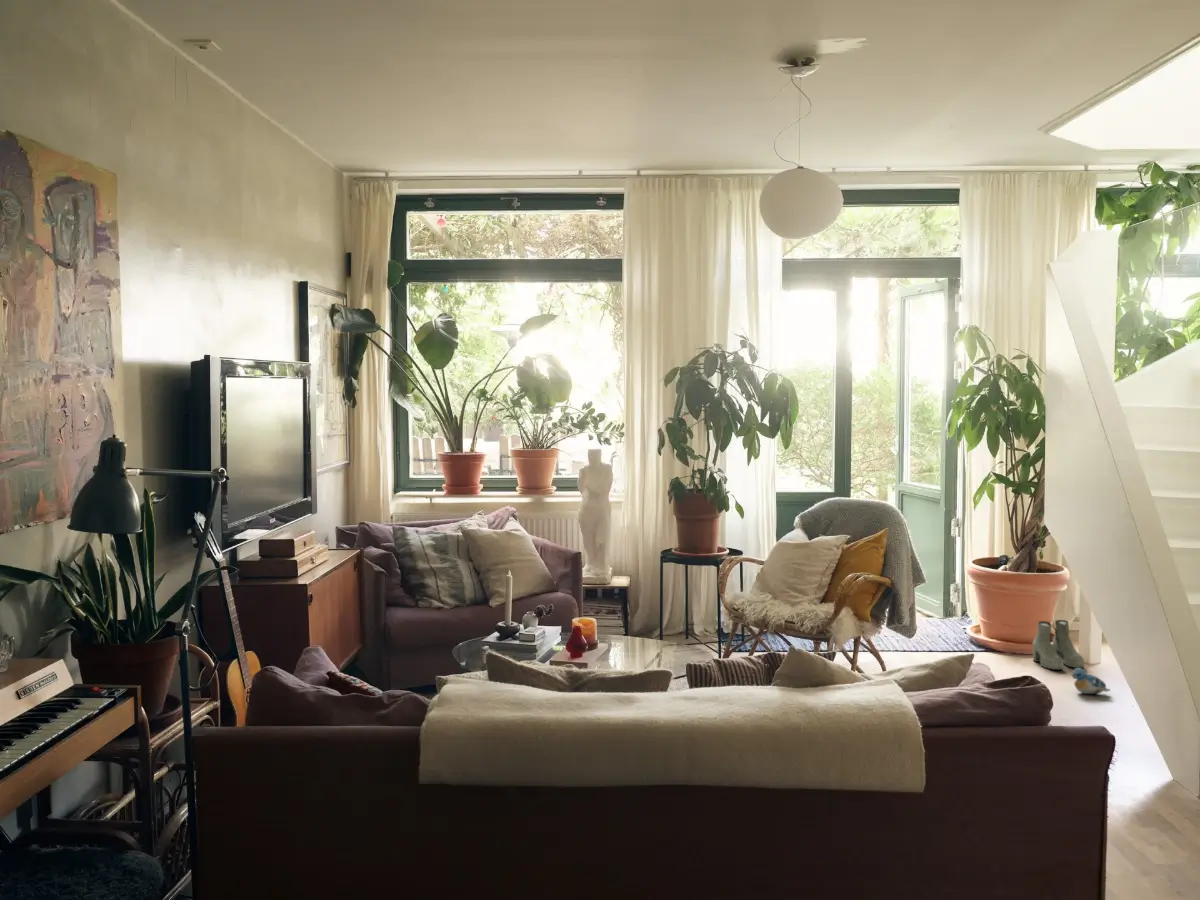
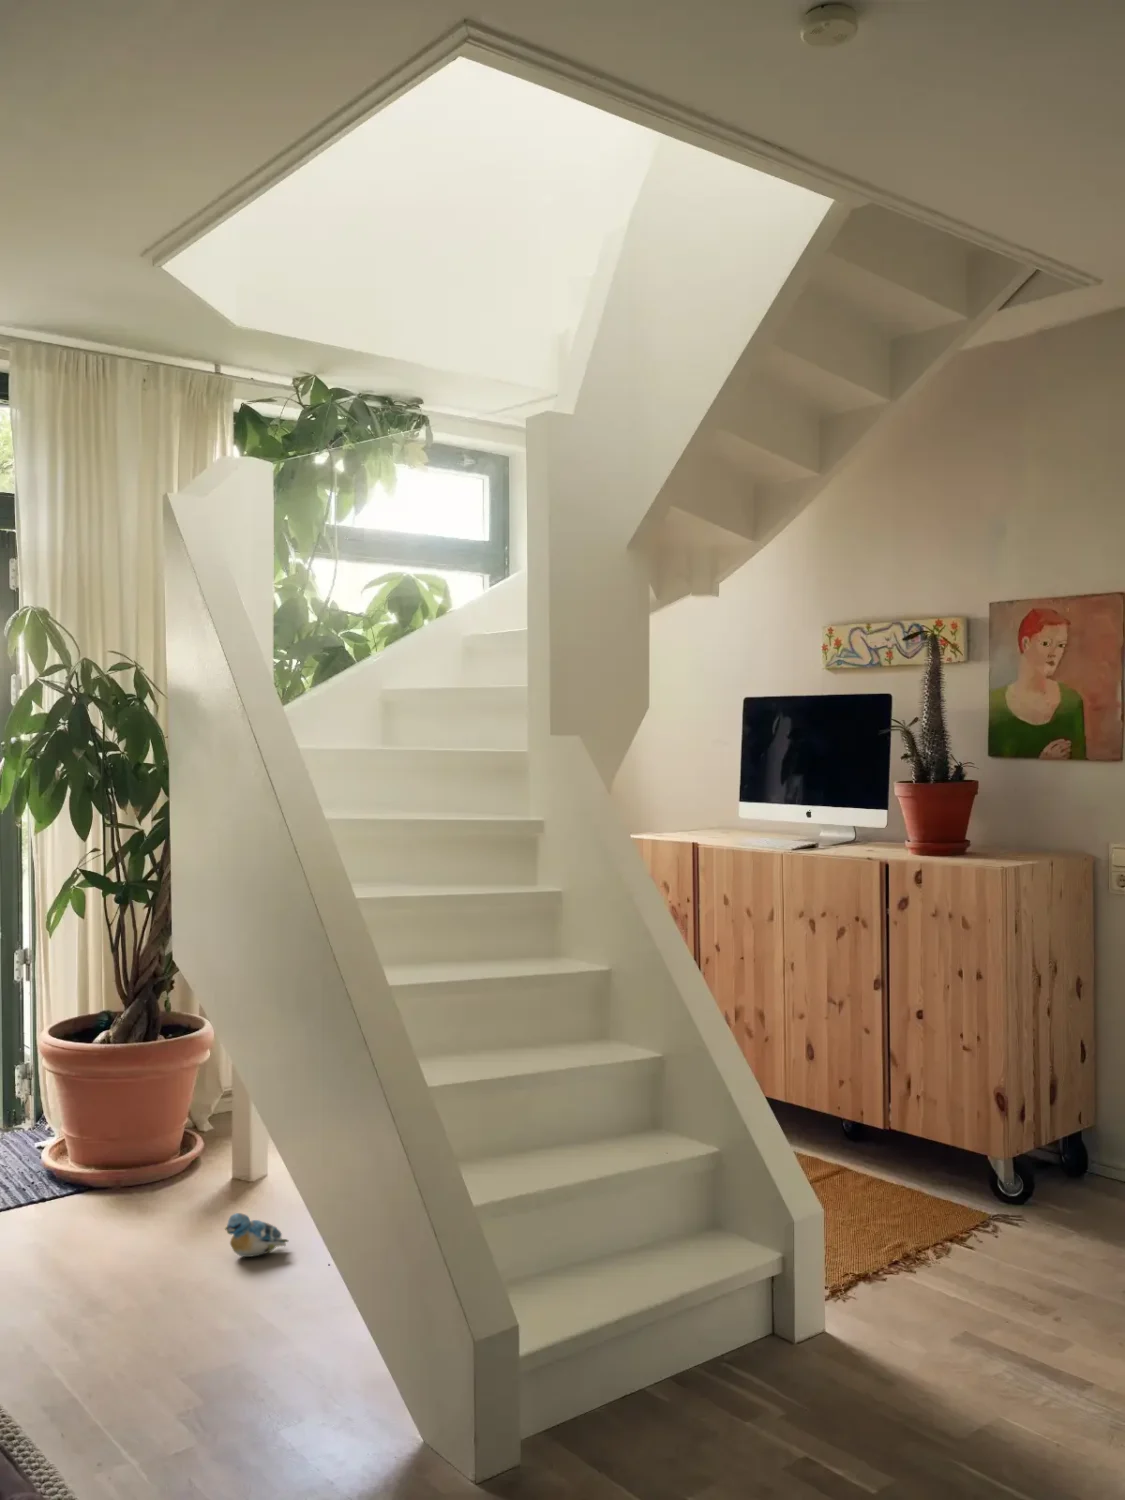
boots: present [1033,620,1084,670] -> none [157,1116,242,1211]

